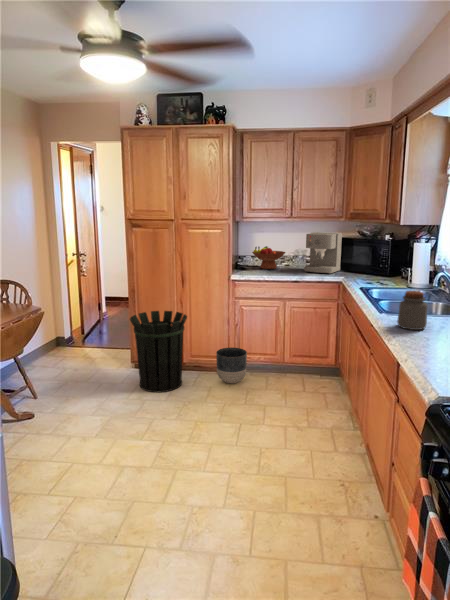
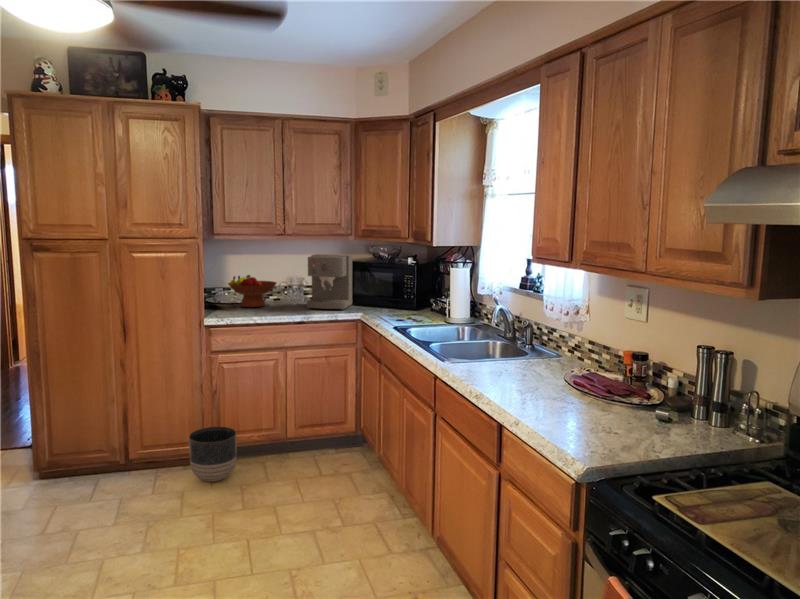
jar: present [397,291,427,330] -> none [467,329,500,377]
waste bin: present [130,311,187,392] -> none [39,382,141,517]

